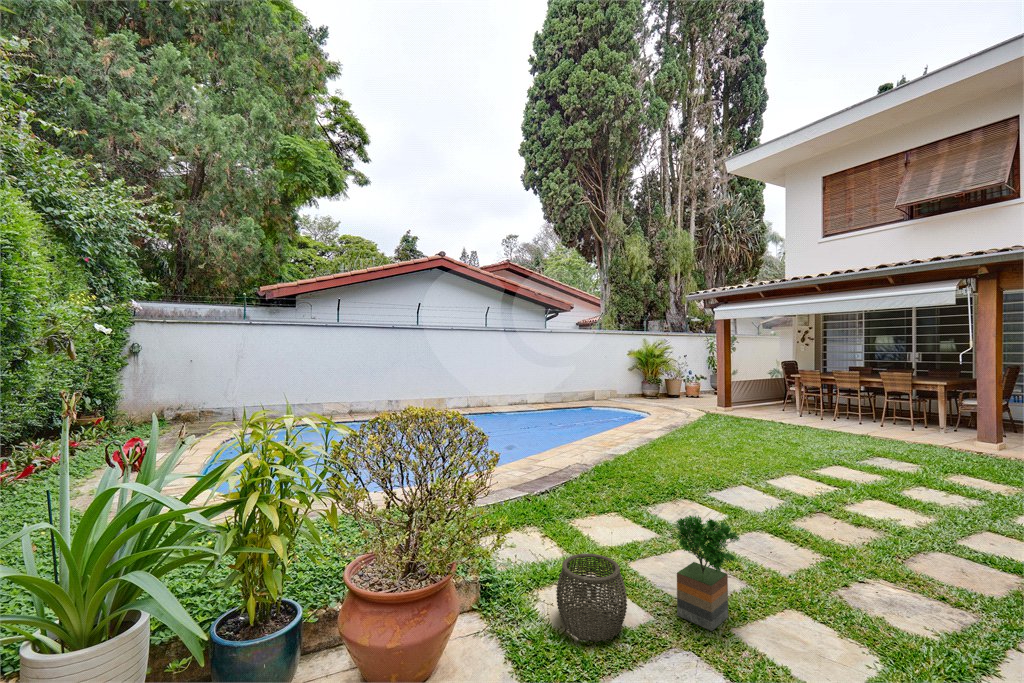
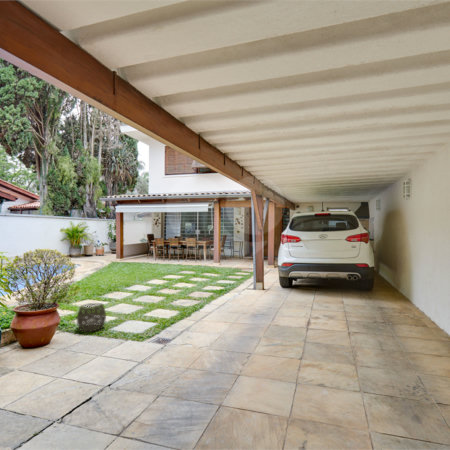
potted tree: present [675,515,740,631] -> none [120,283,144,320]

